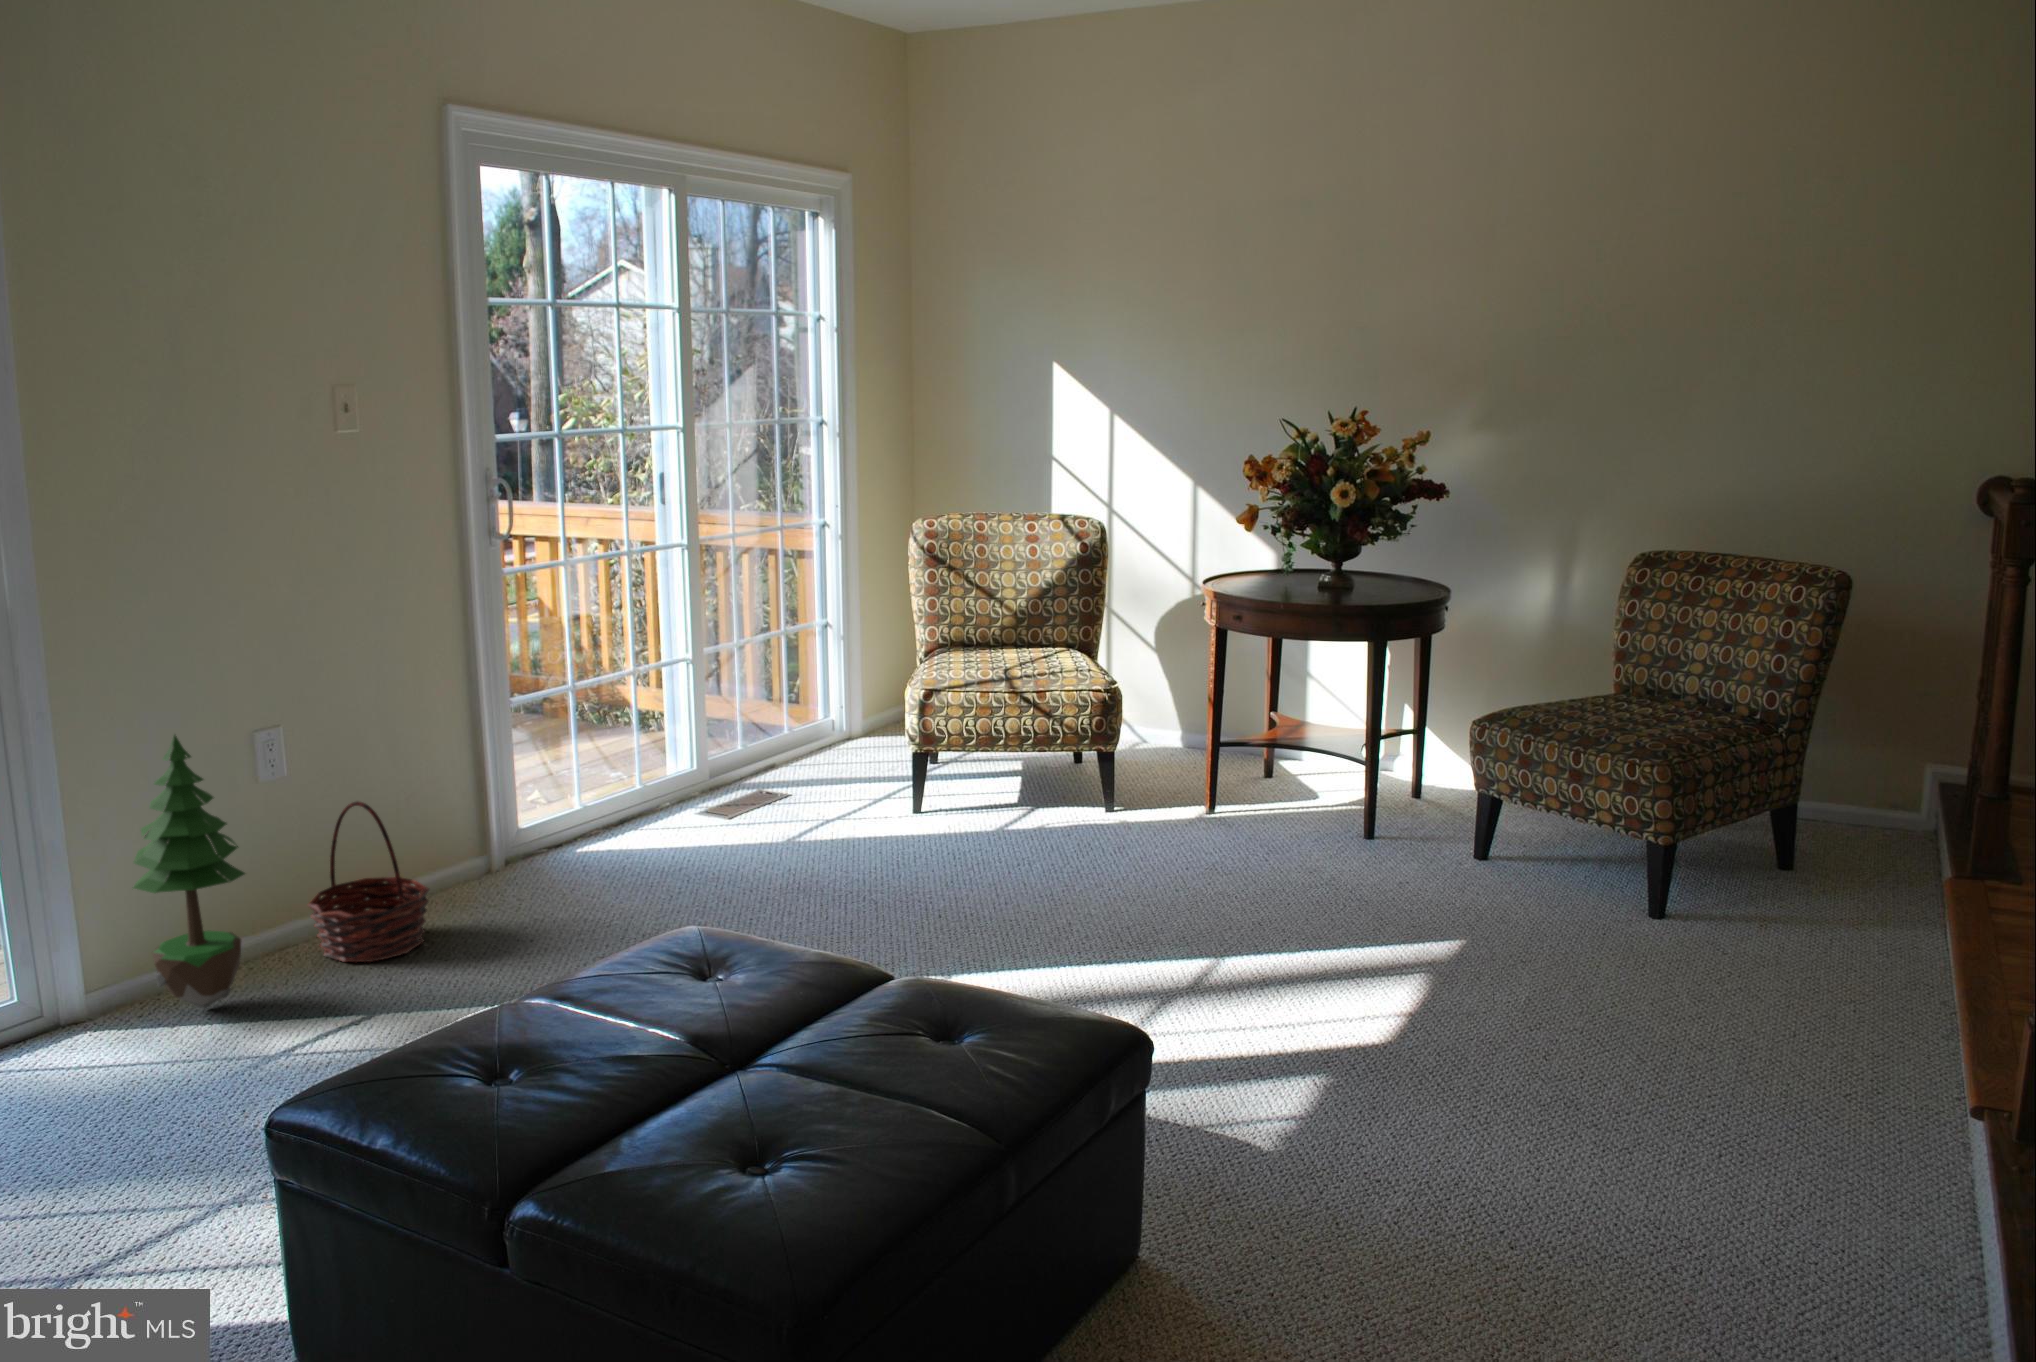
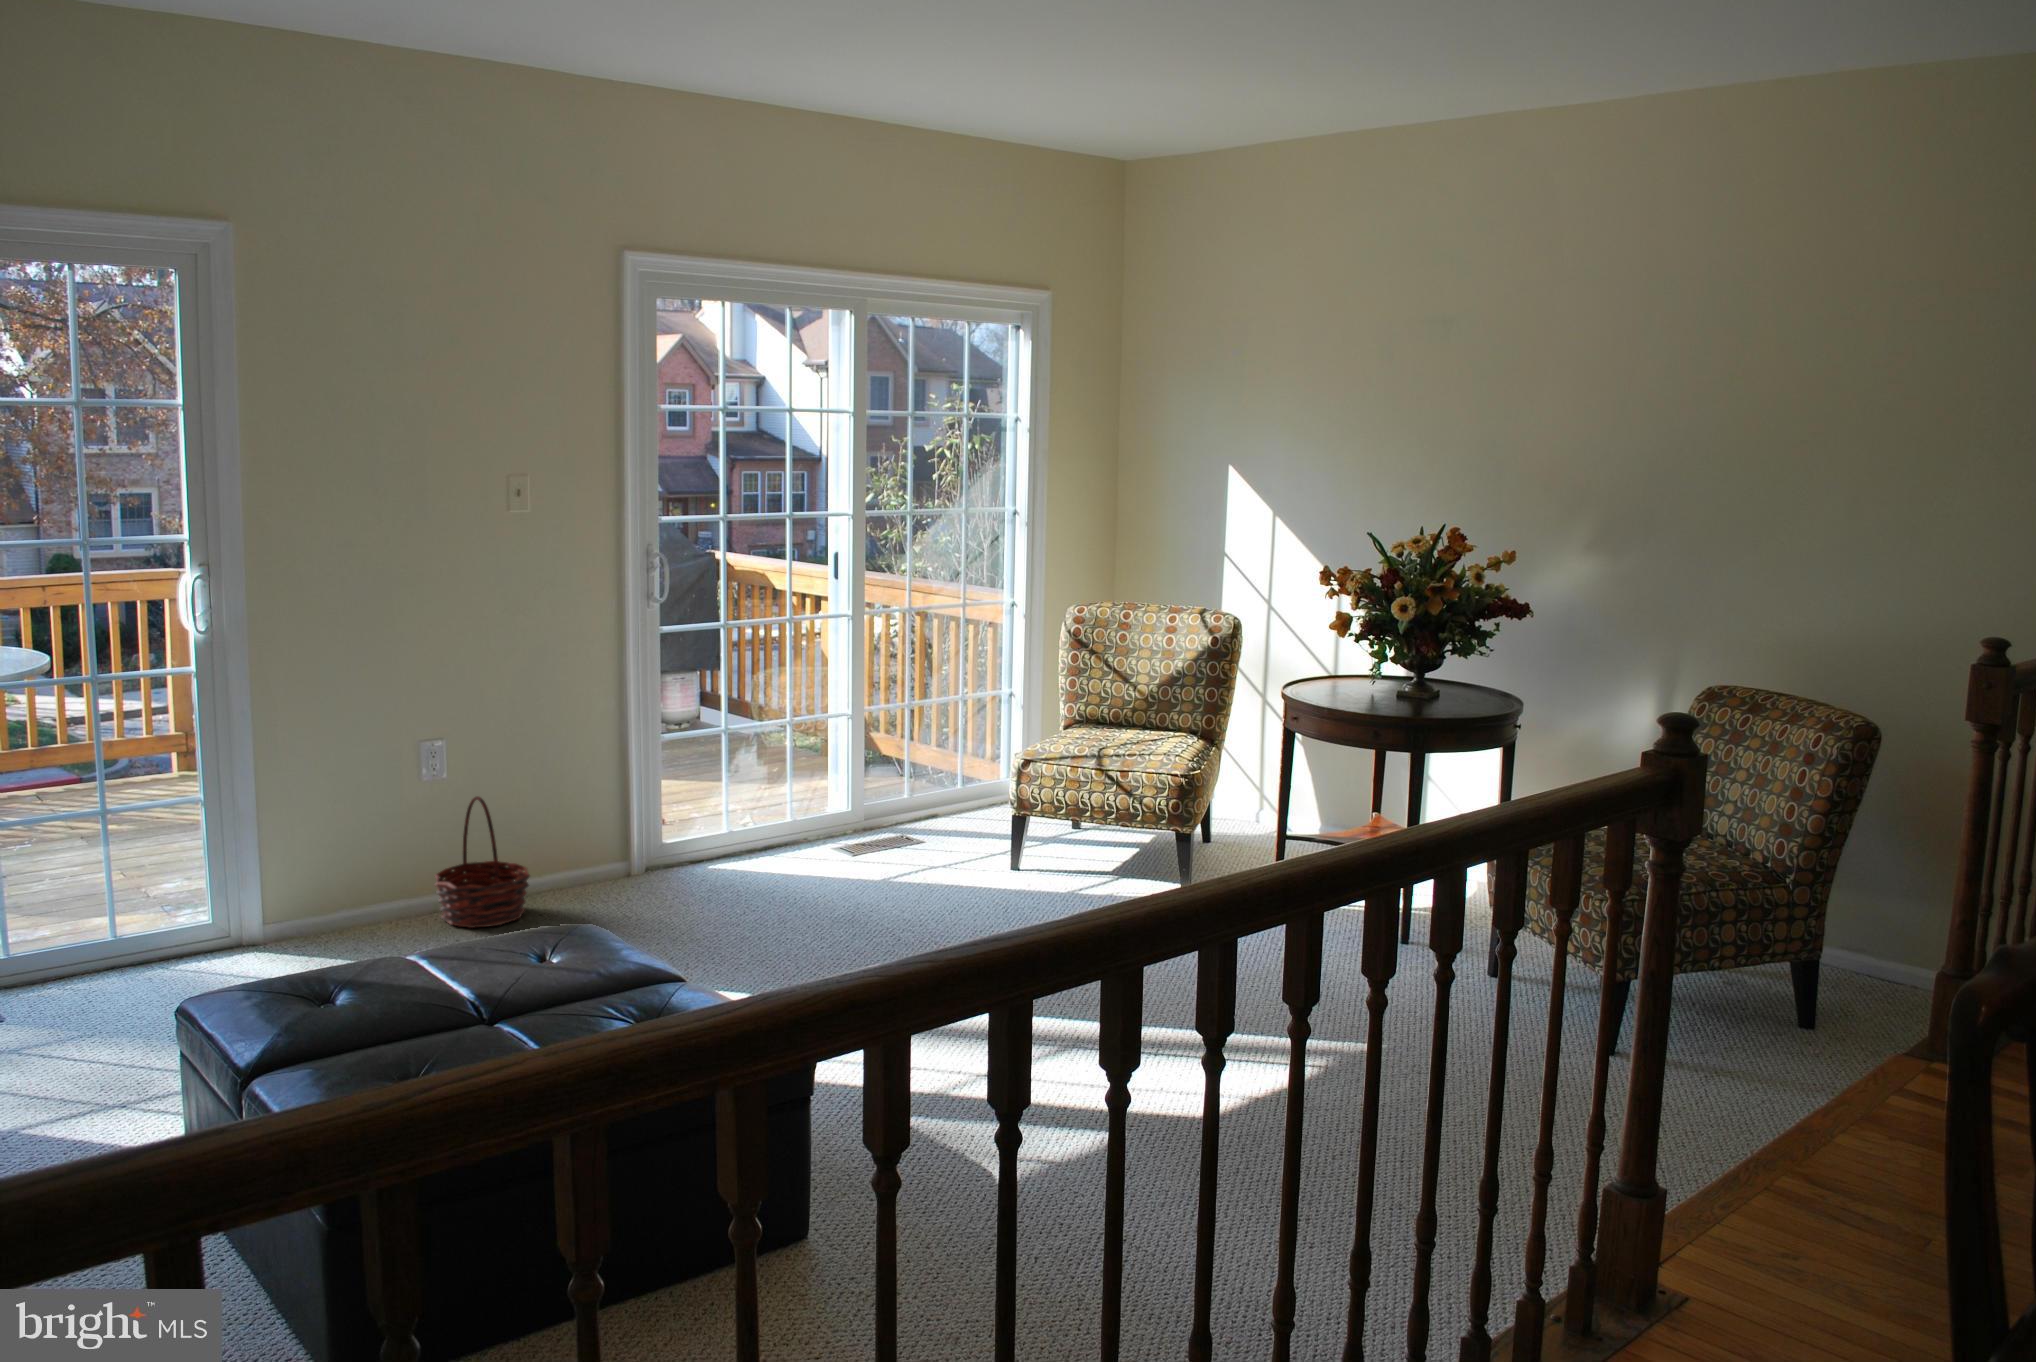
potted tree: present [133,735,245,1008] -> none [277,724,365,944]

